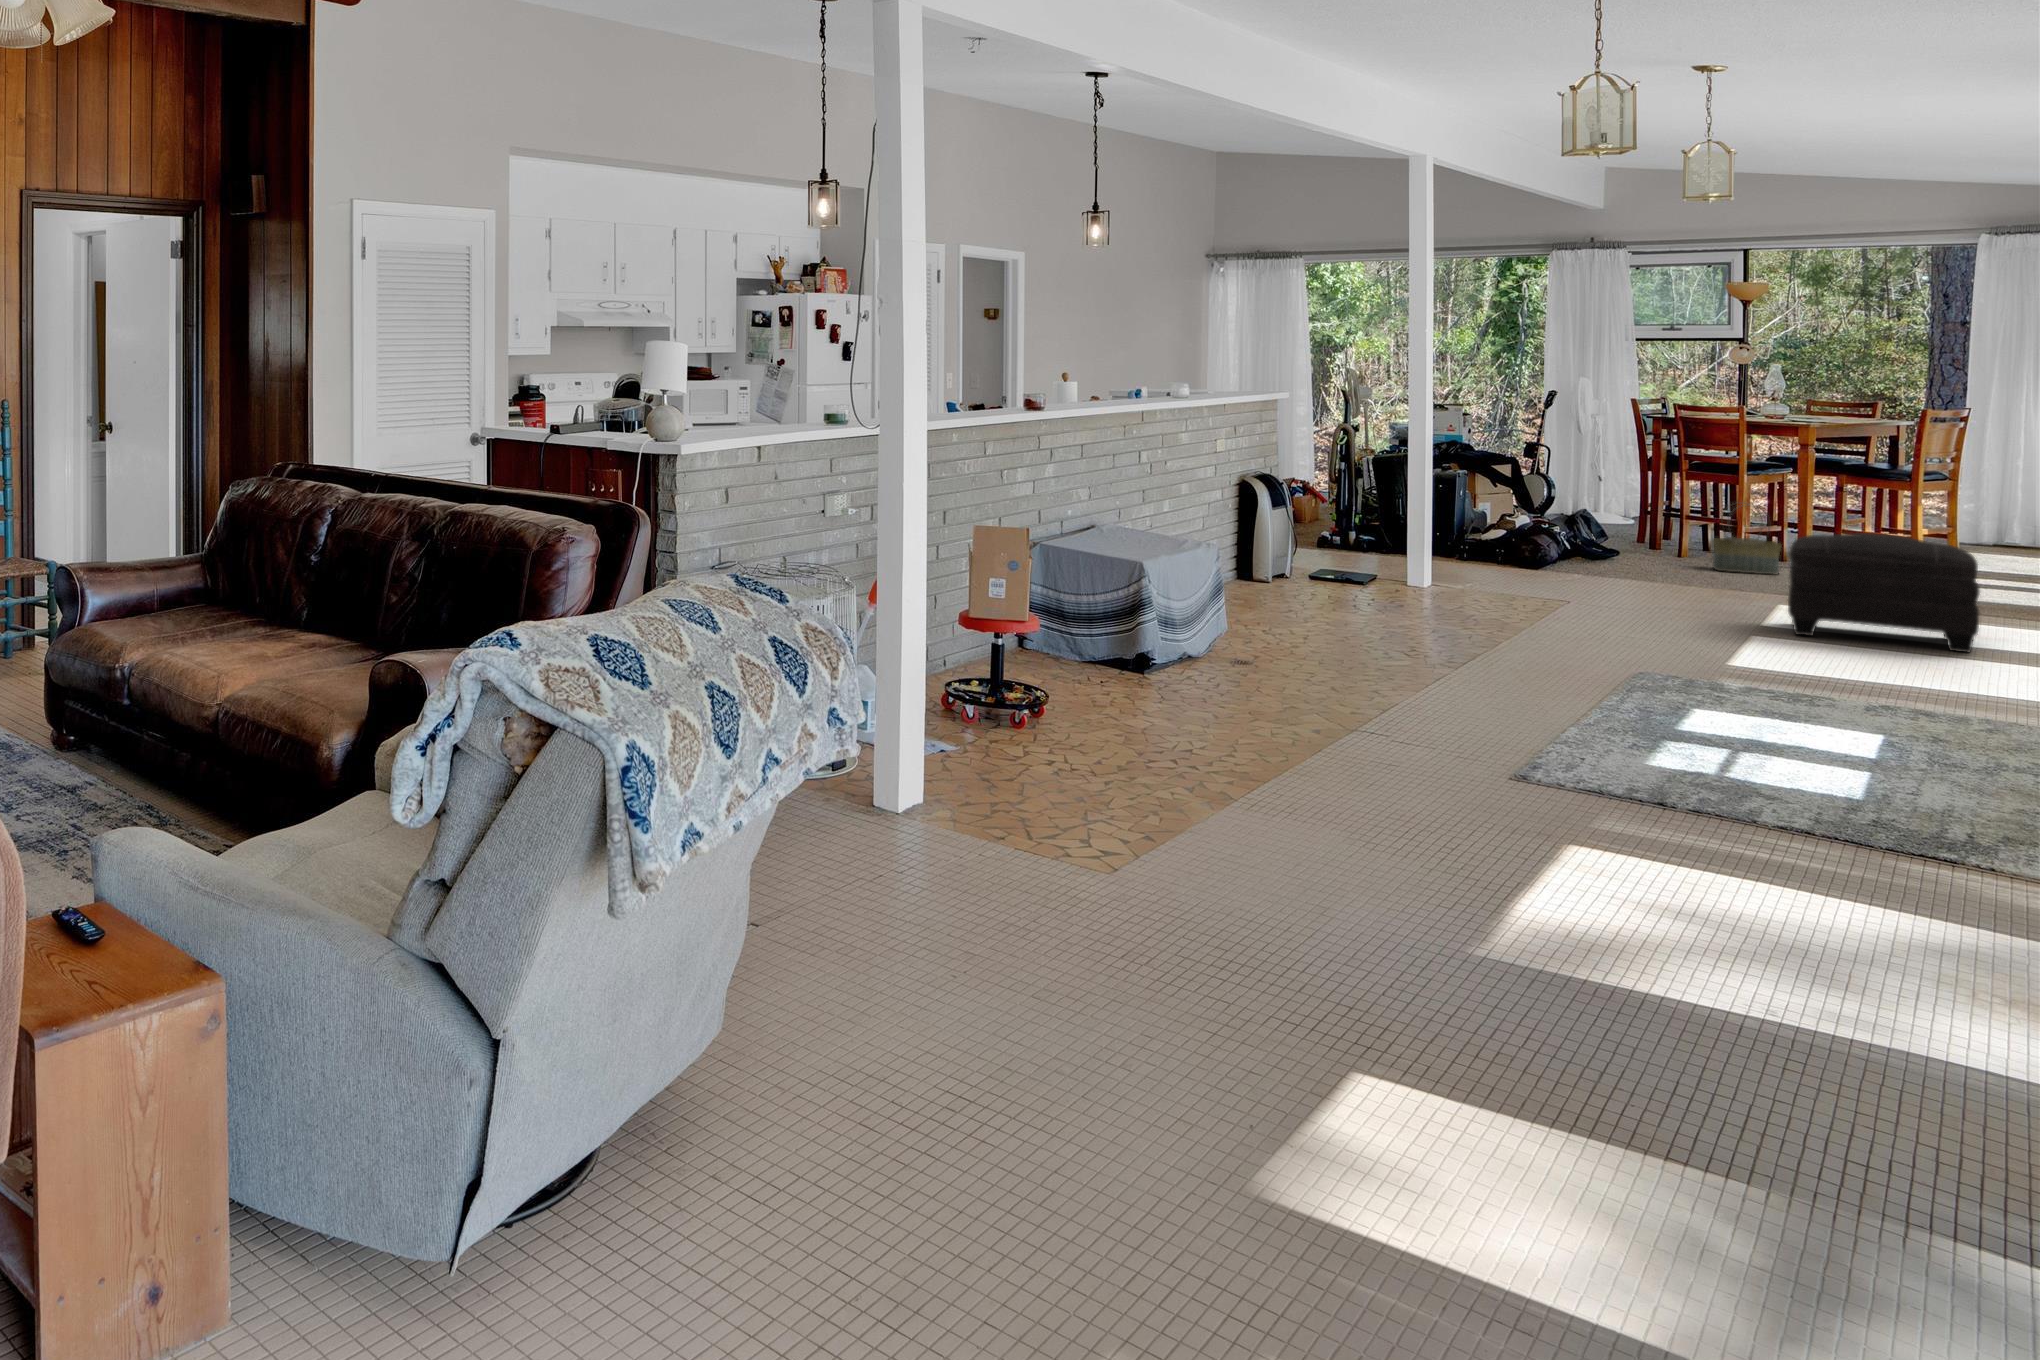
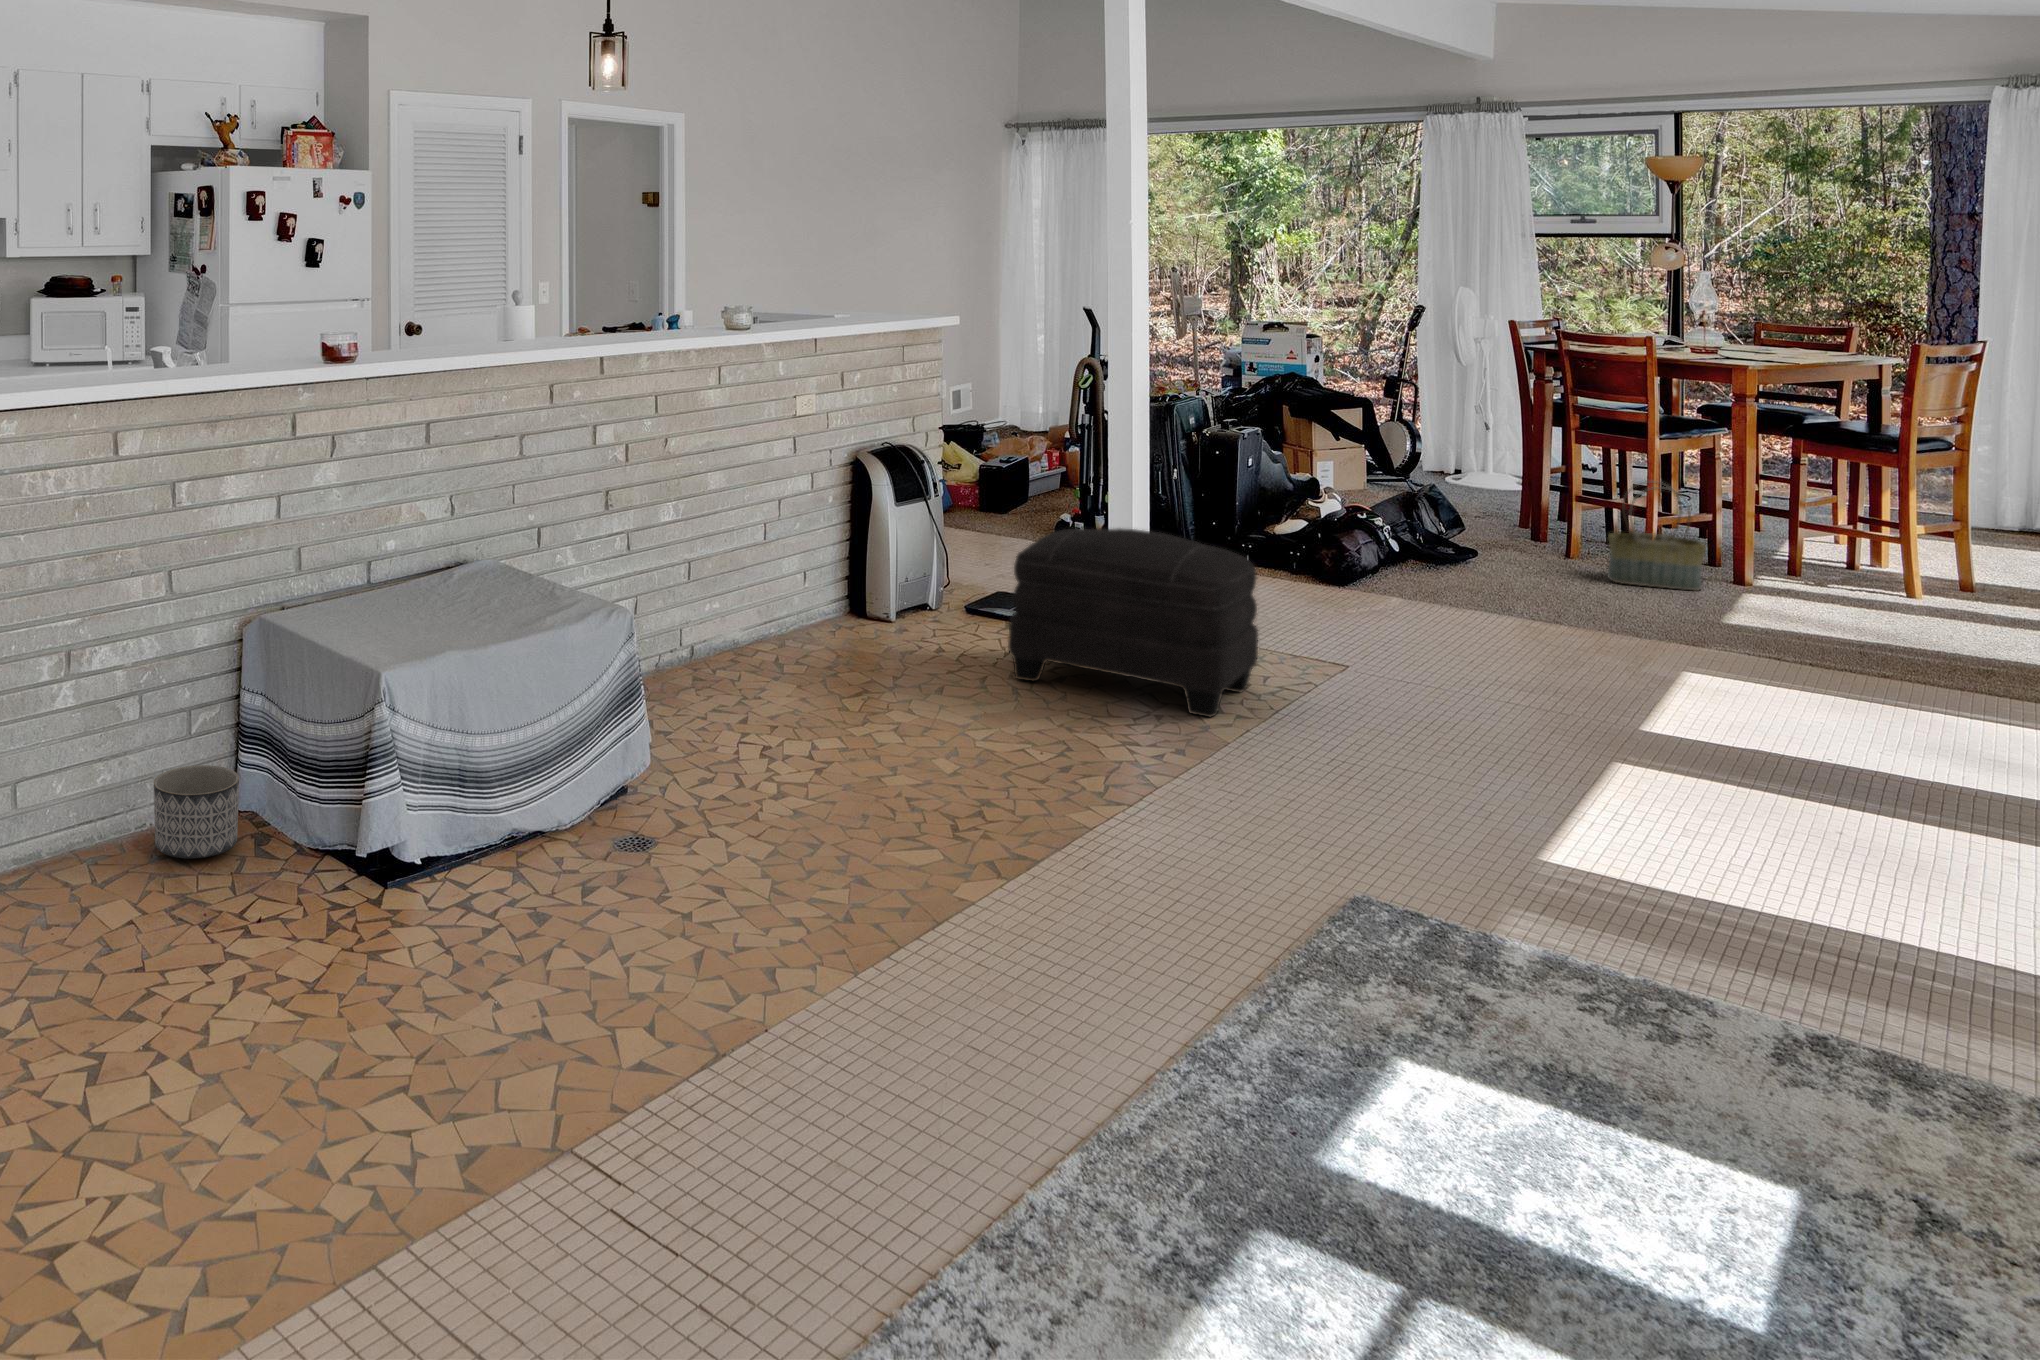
ottoman: present [1788,533,1980,652] -> present [1008,528,1258,717]
planter: none [952,621,1000,667] -> present [154,765,239,859]

